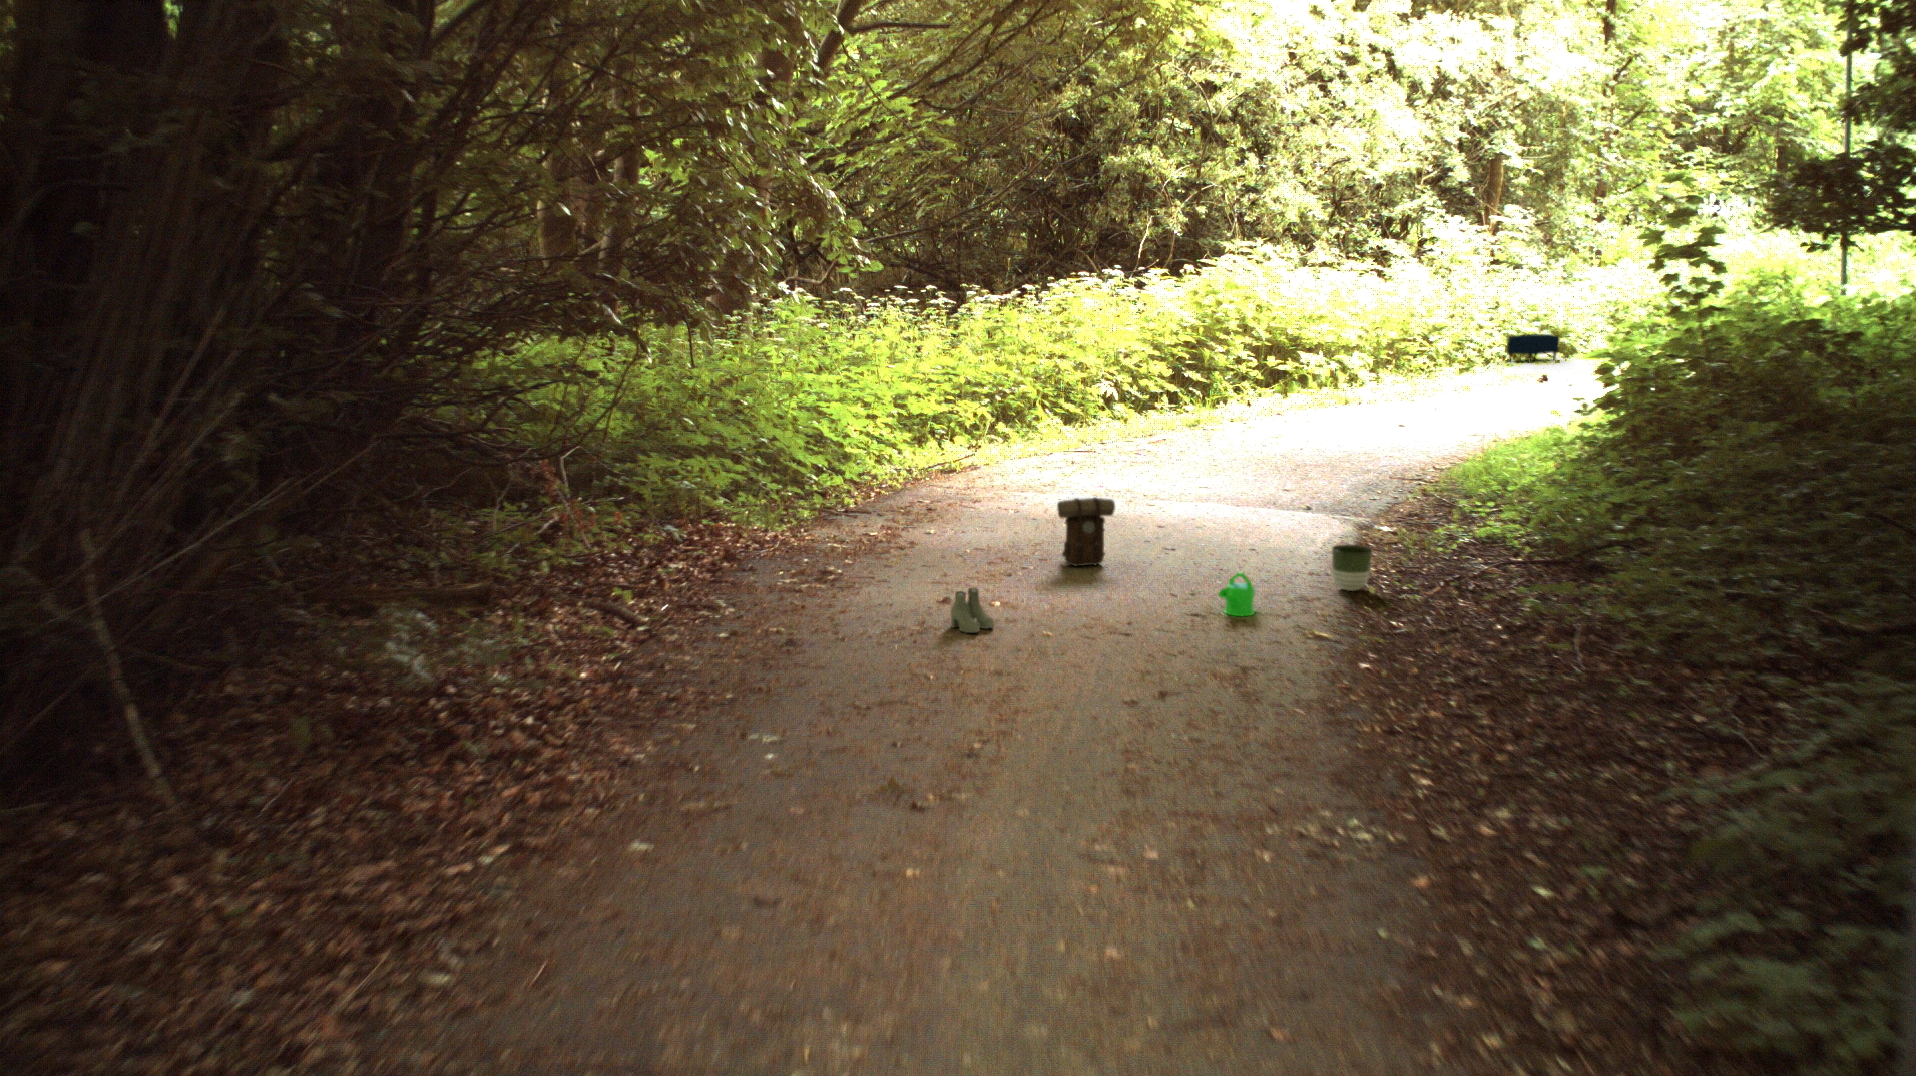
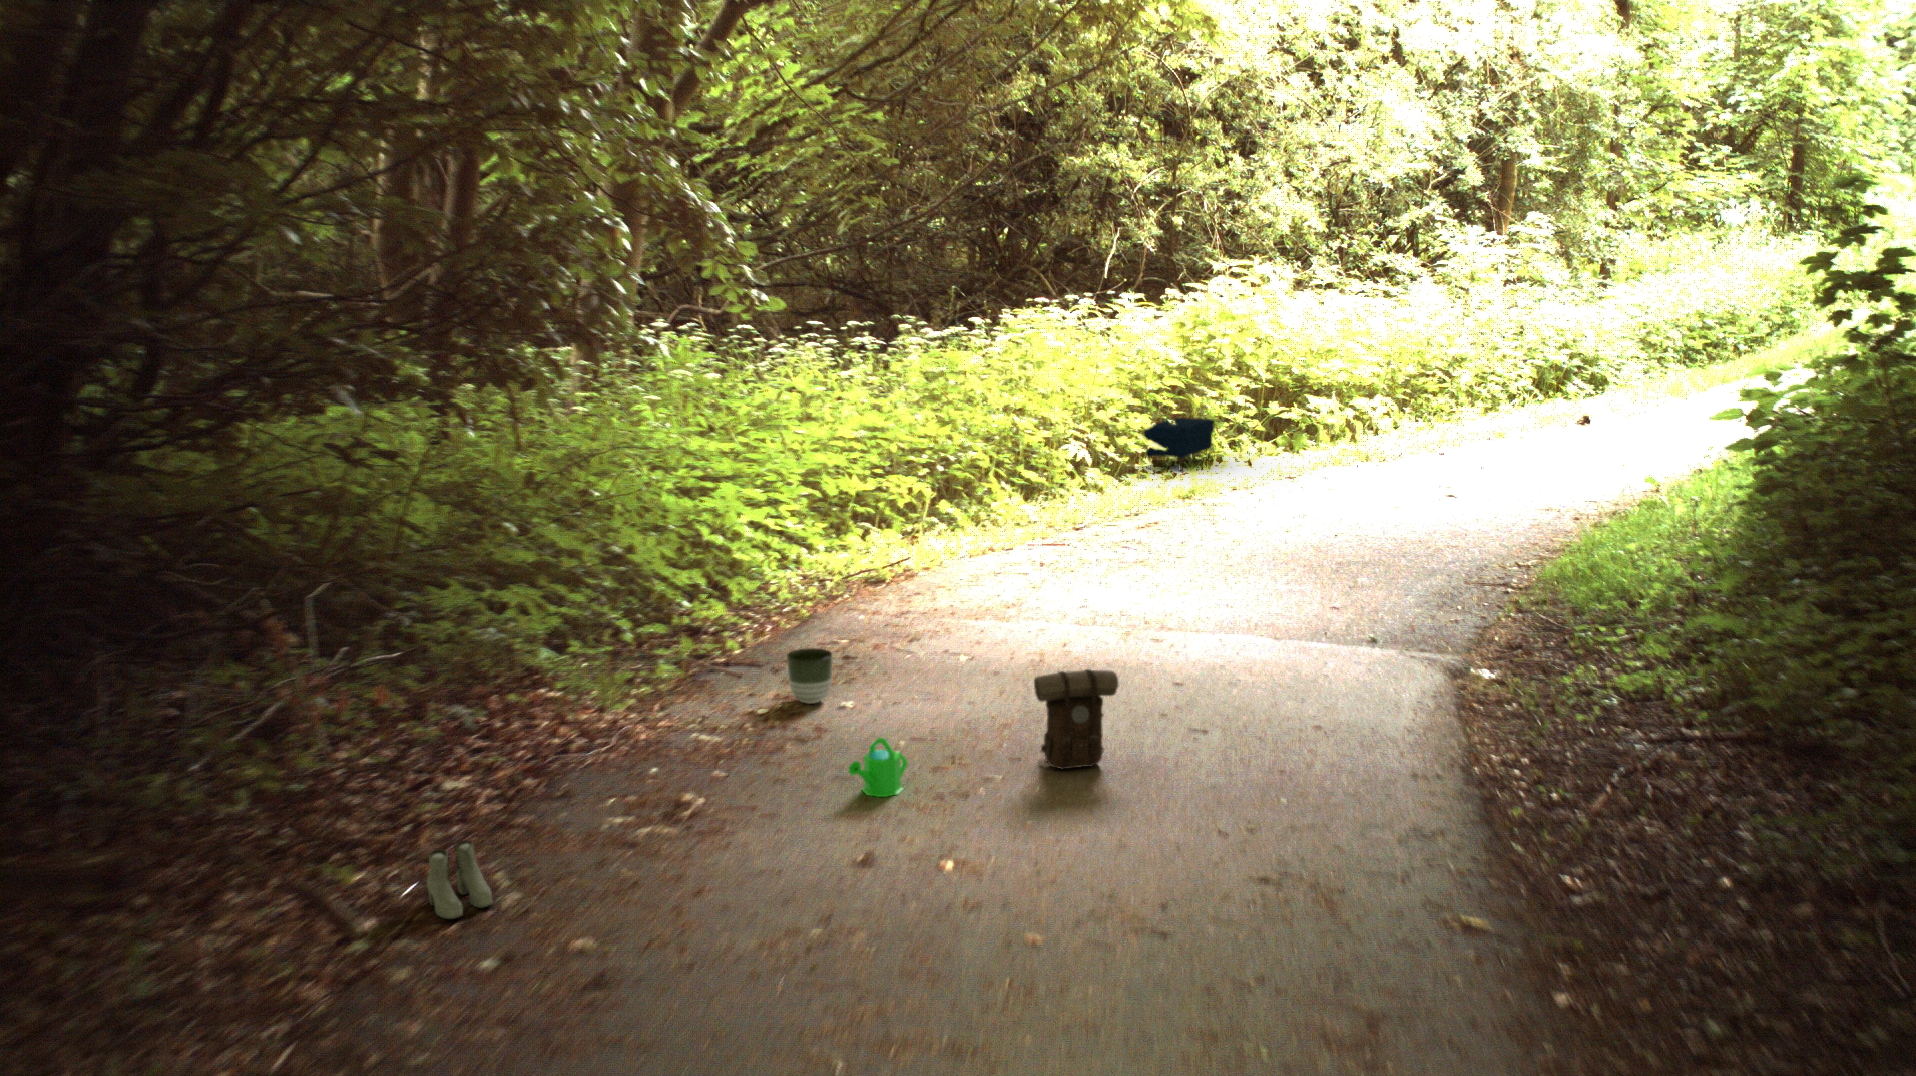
bench: present [1507,334,1560,362] -> present [1144,418,1215,471]
planter: present [1332,544,1372,591] -> present [787,648,832,704]
watering can: present [1219,572,1255,616] -> present [849,737,908,797]
boots: present [950,588,994,633] -> present [427,841,493,919]

